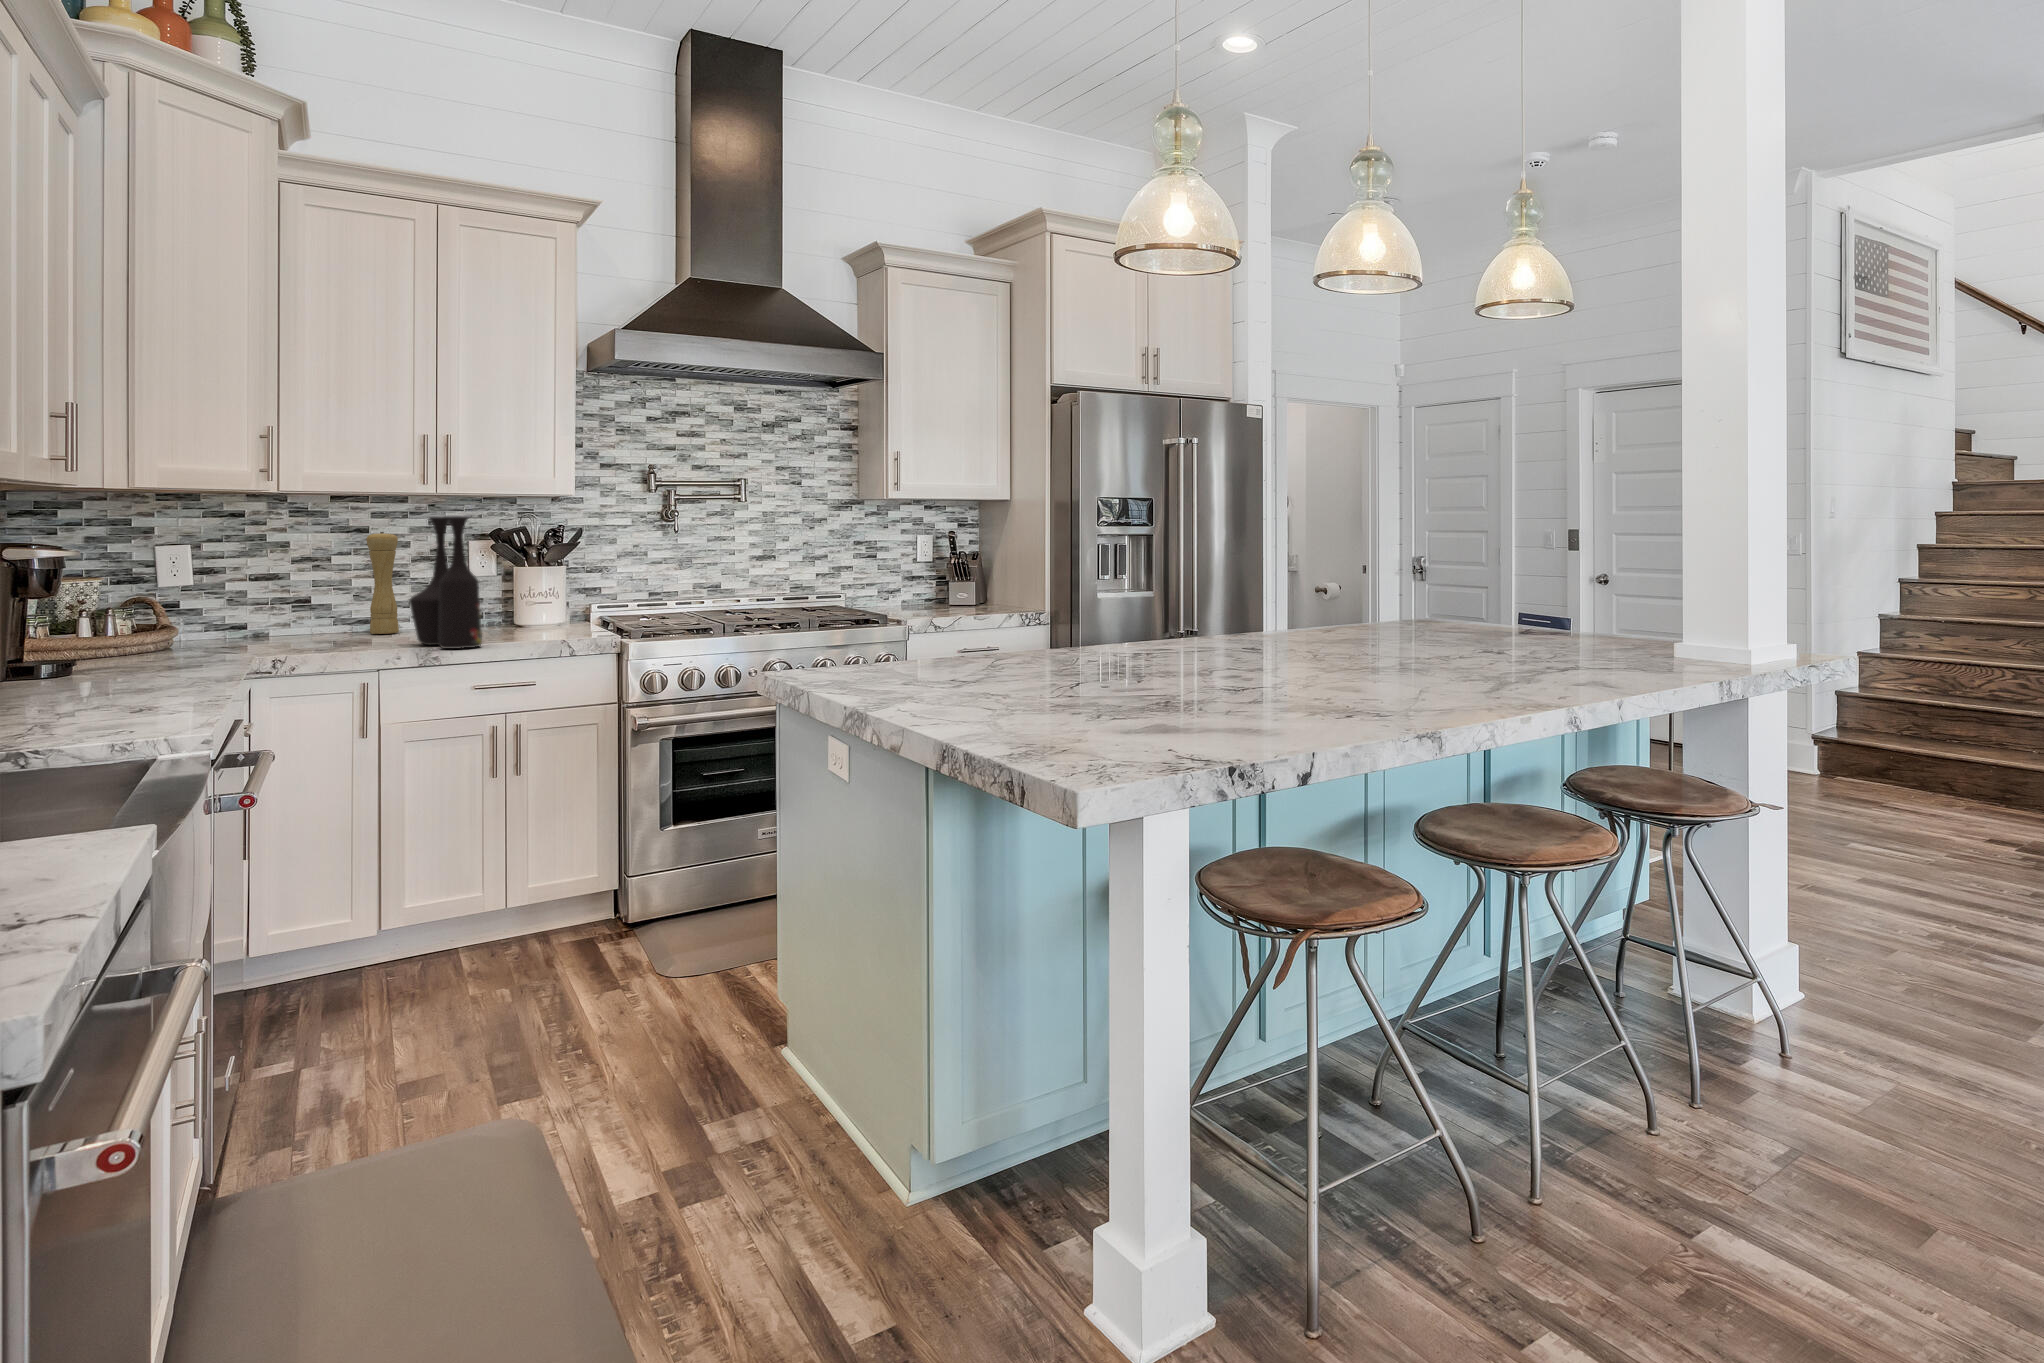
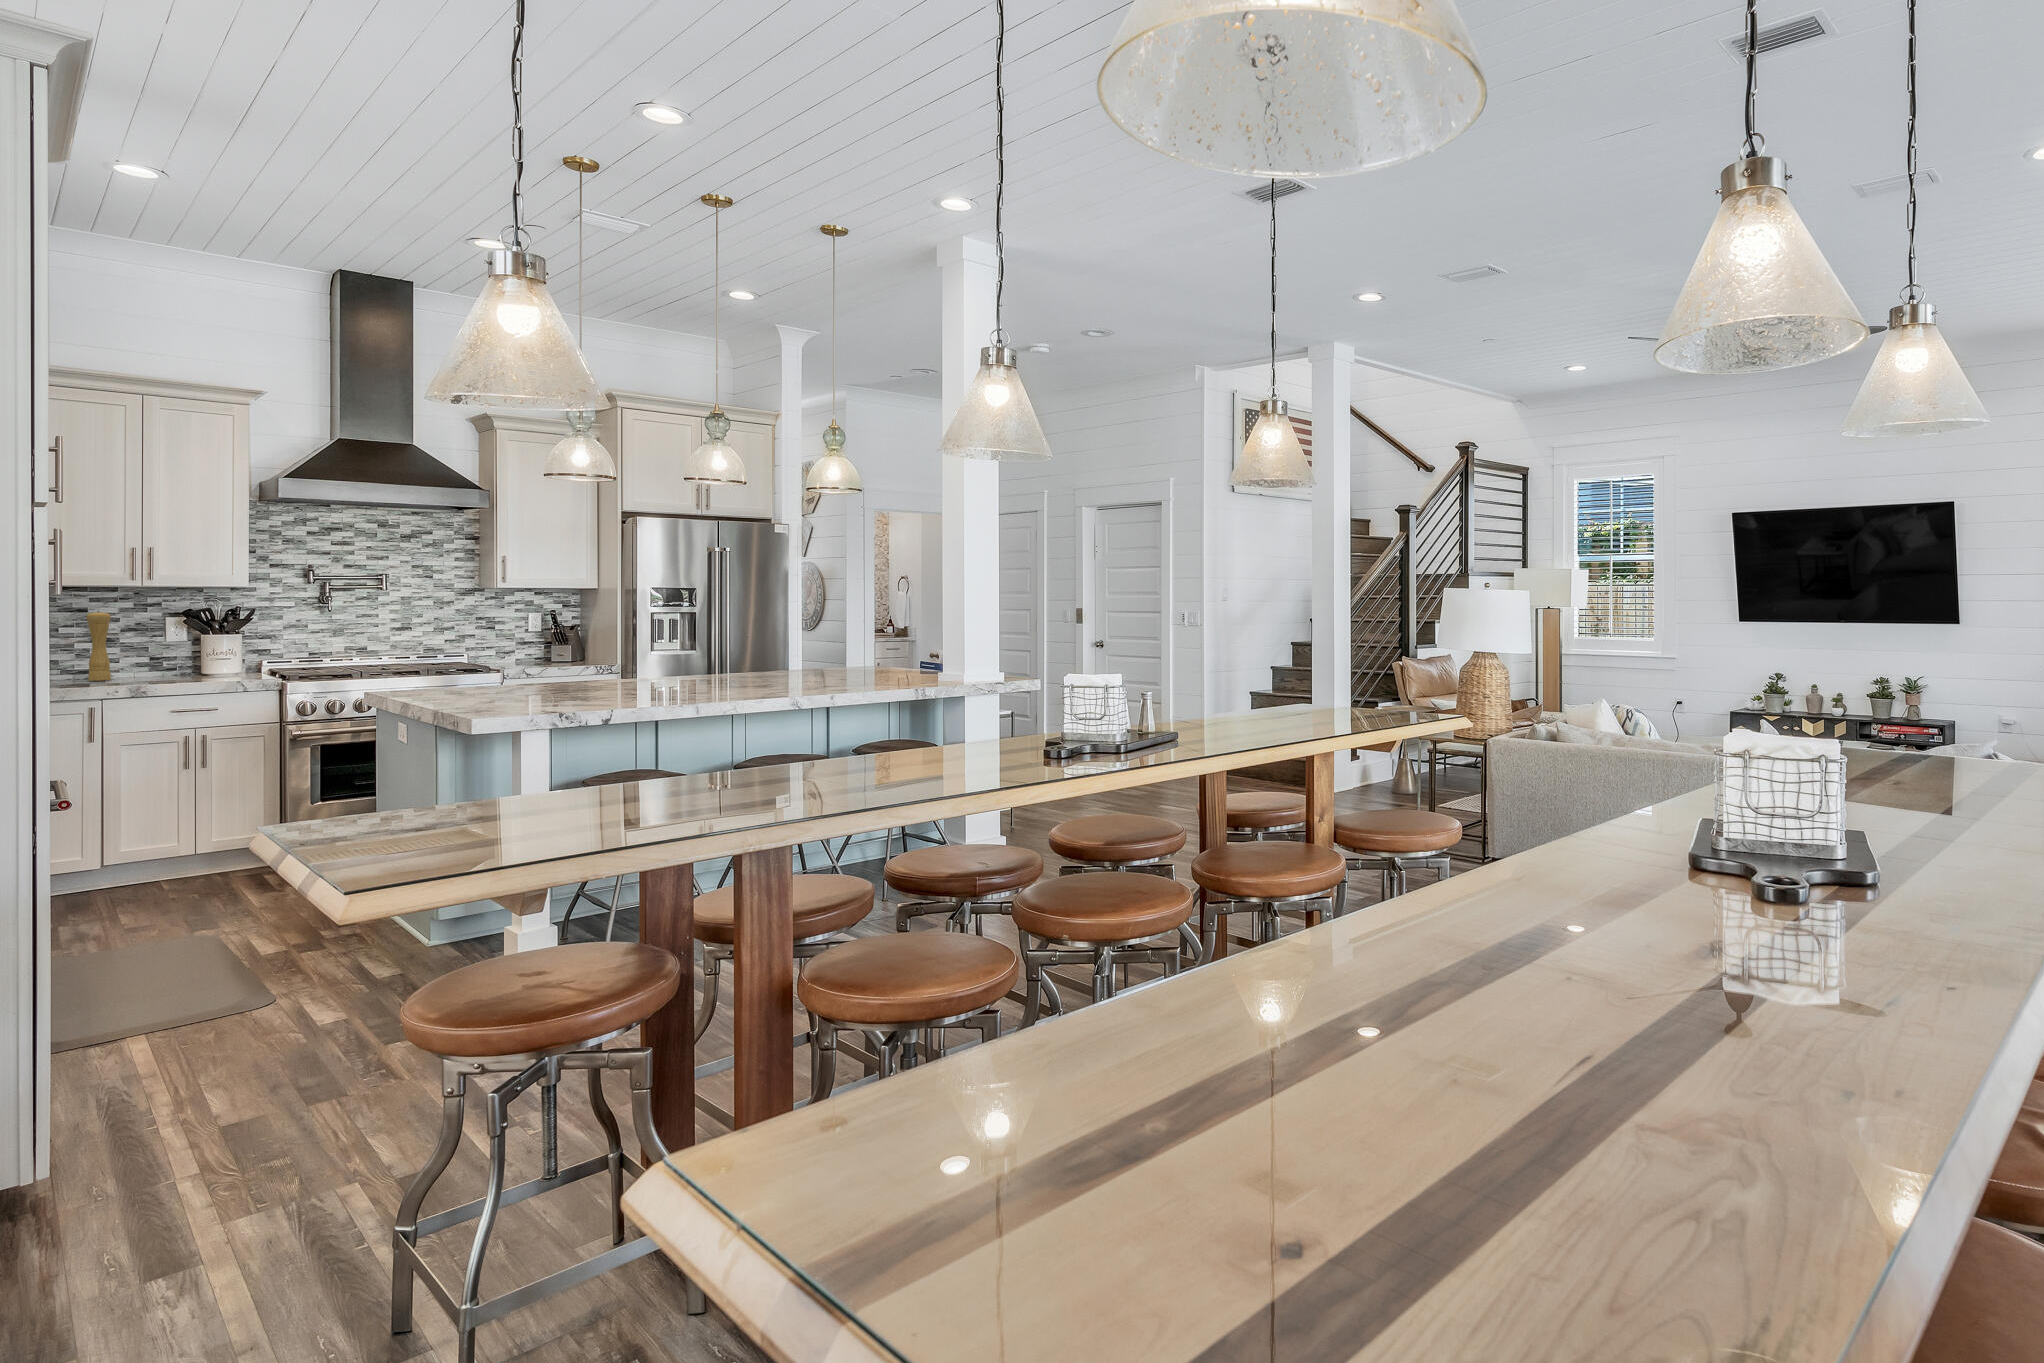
vase: present [409,514,482,649] -> none [123,598,178,684]

